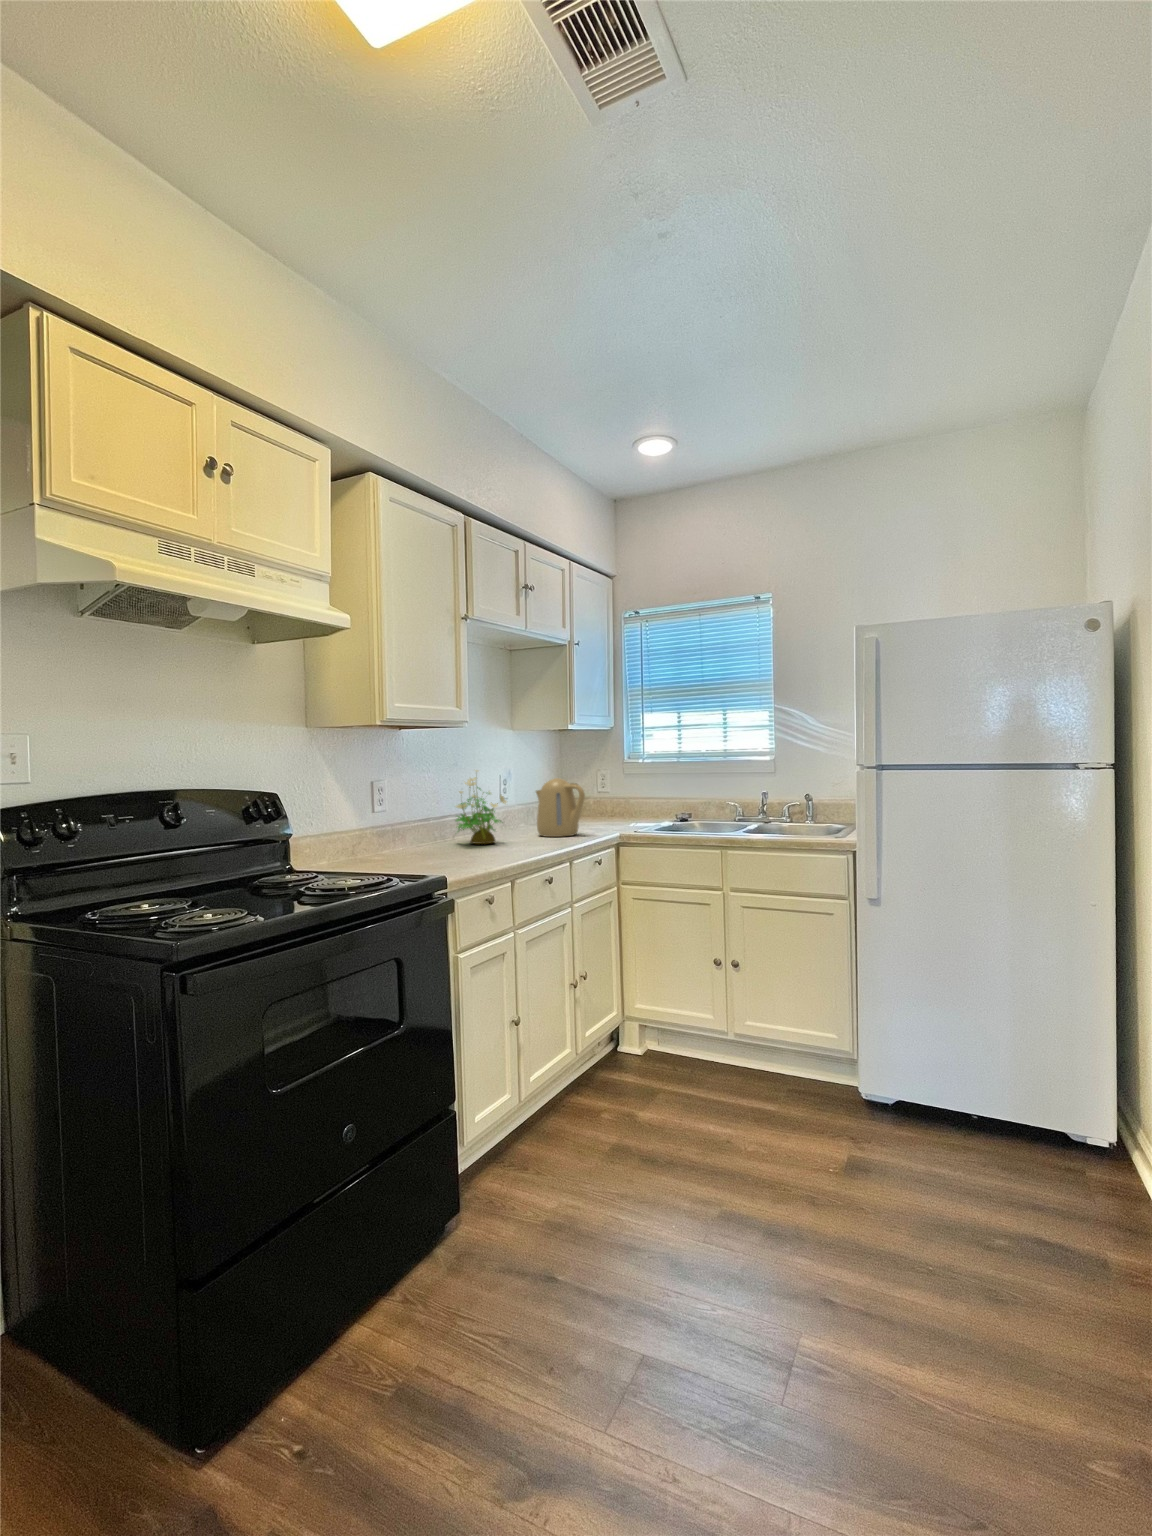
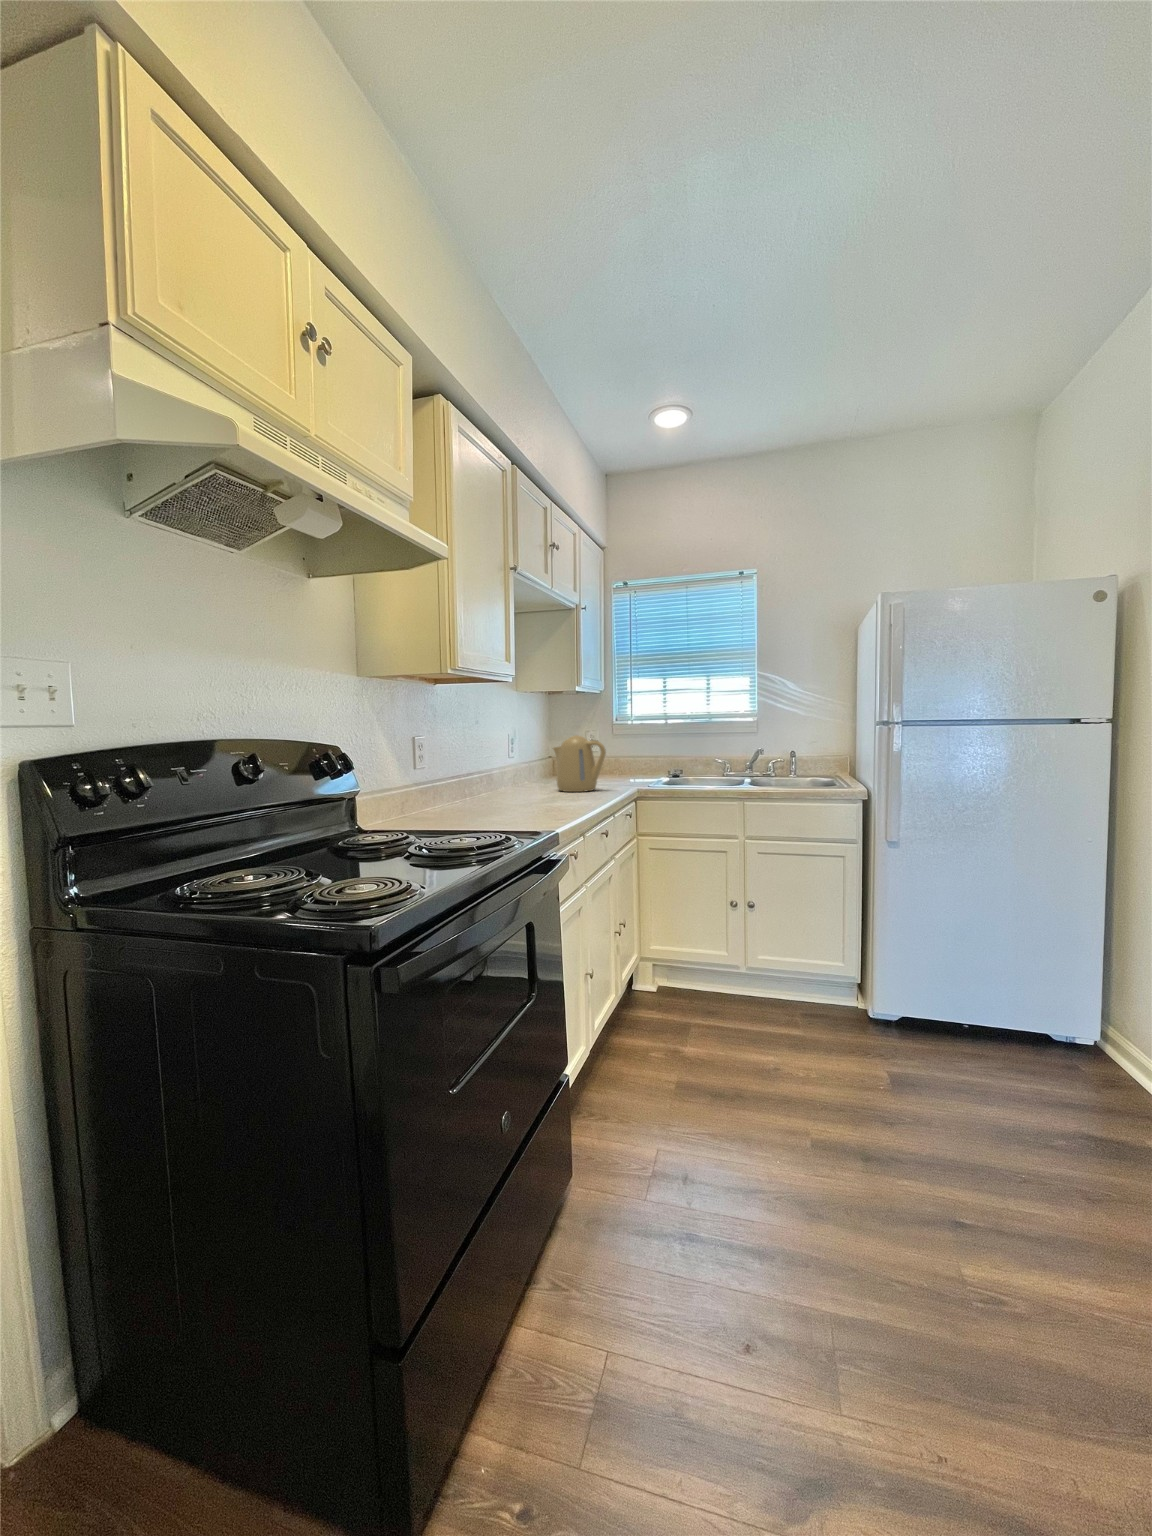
potted plant: present [456,770,507,844] -> none [488,725,543,799]

